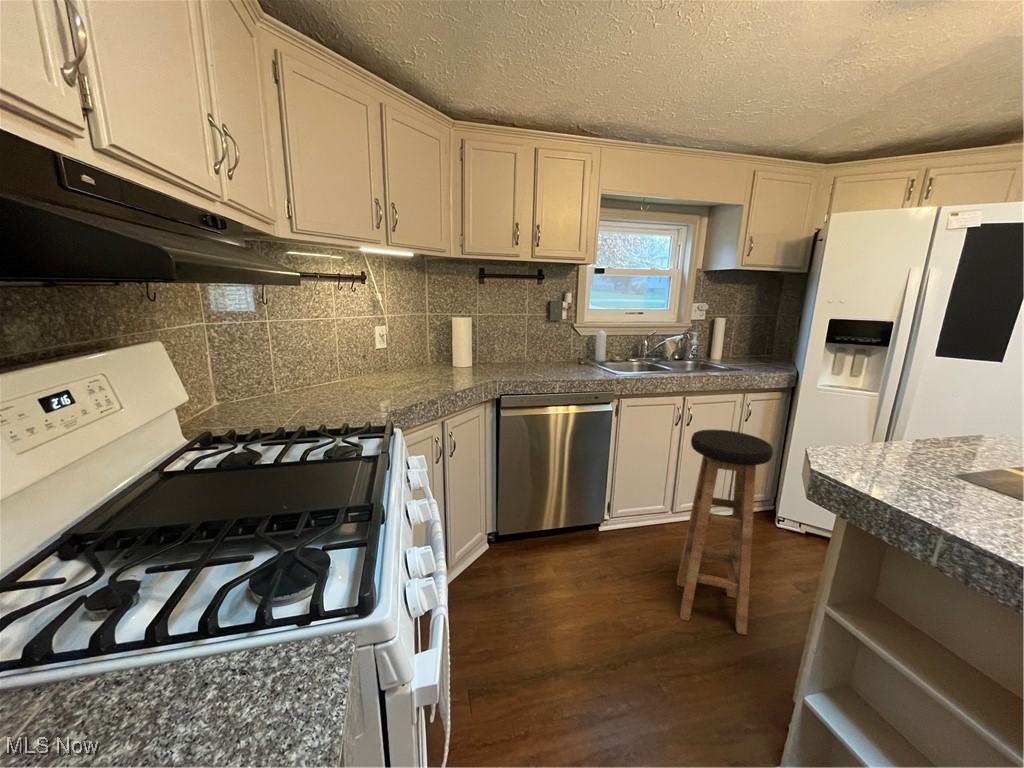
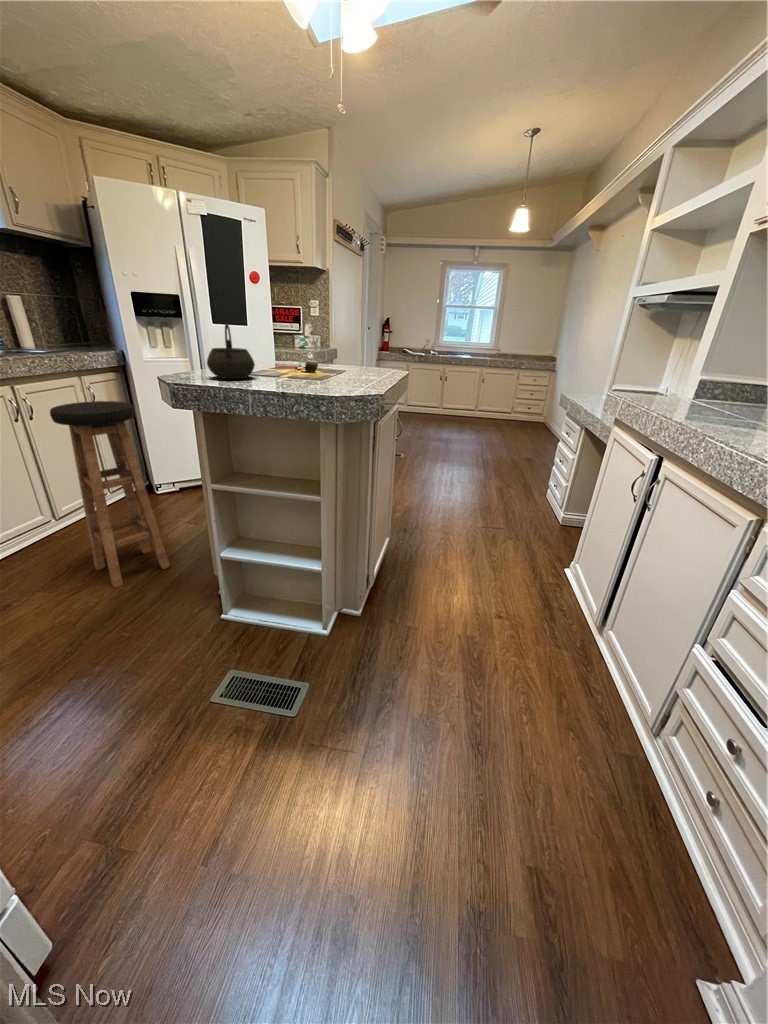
kettle: none [882,403,985,489] -> present [207,323,255,379]

